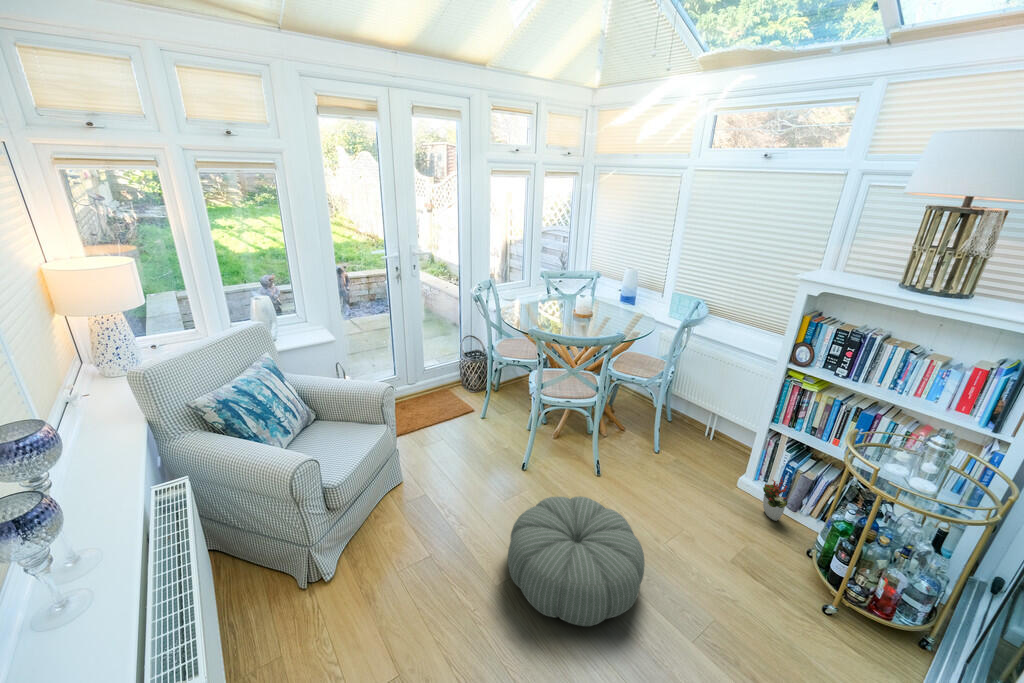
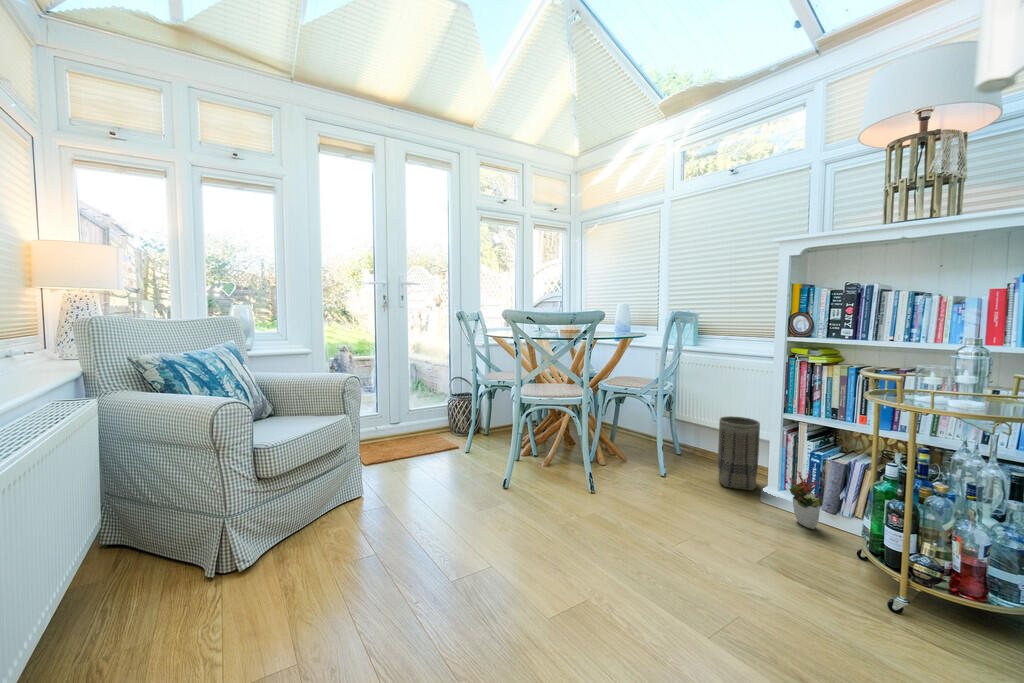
basket: none [703,407,747,471] -> present [718,416,760,490]
pouf: present [508,496,645,626] -> none [469,483,641,614]

